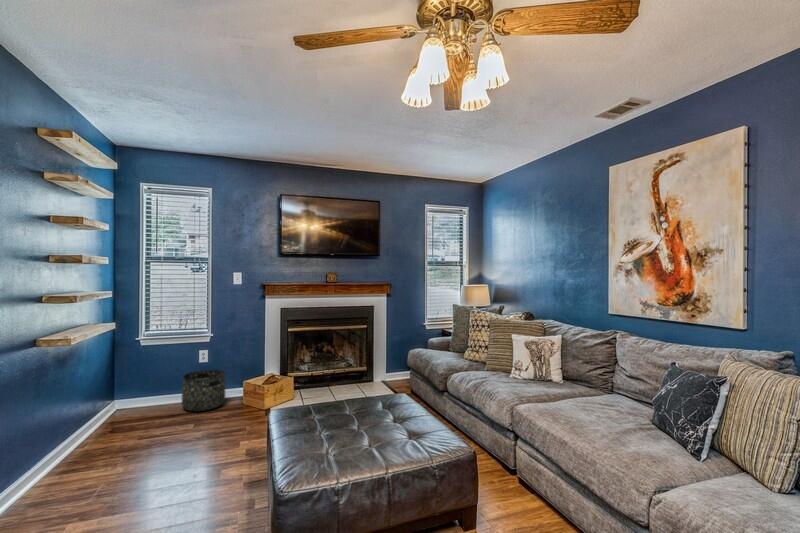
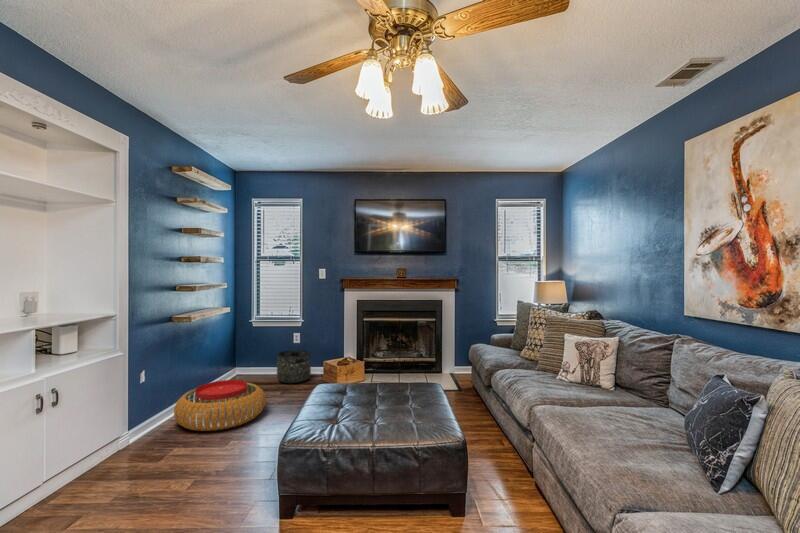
pouf: none [56,416,188,490] -> present [174,380,266,431]

